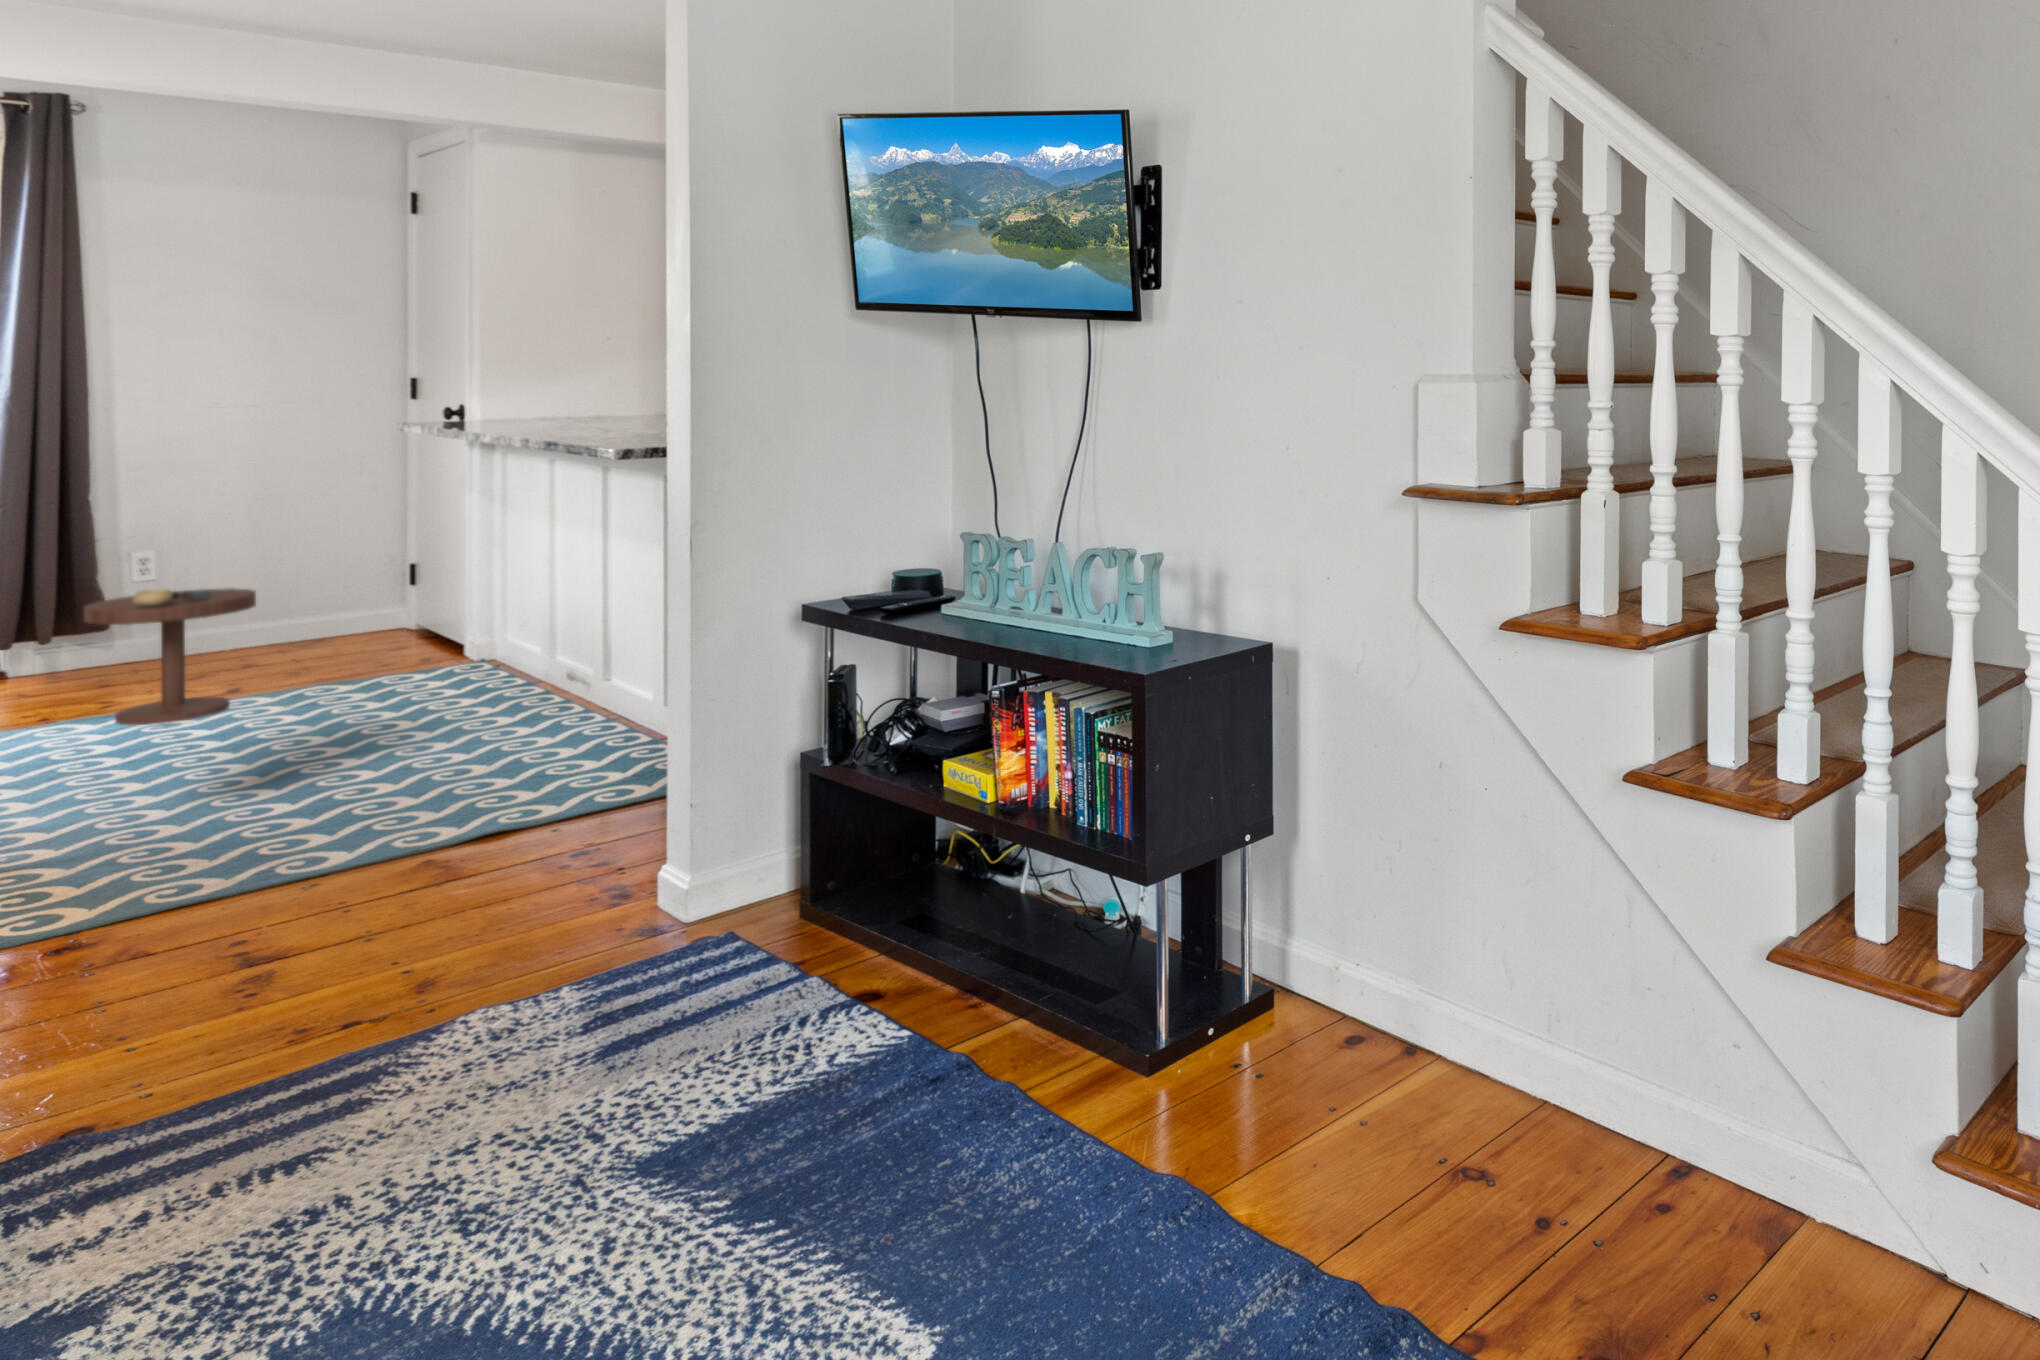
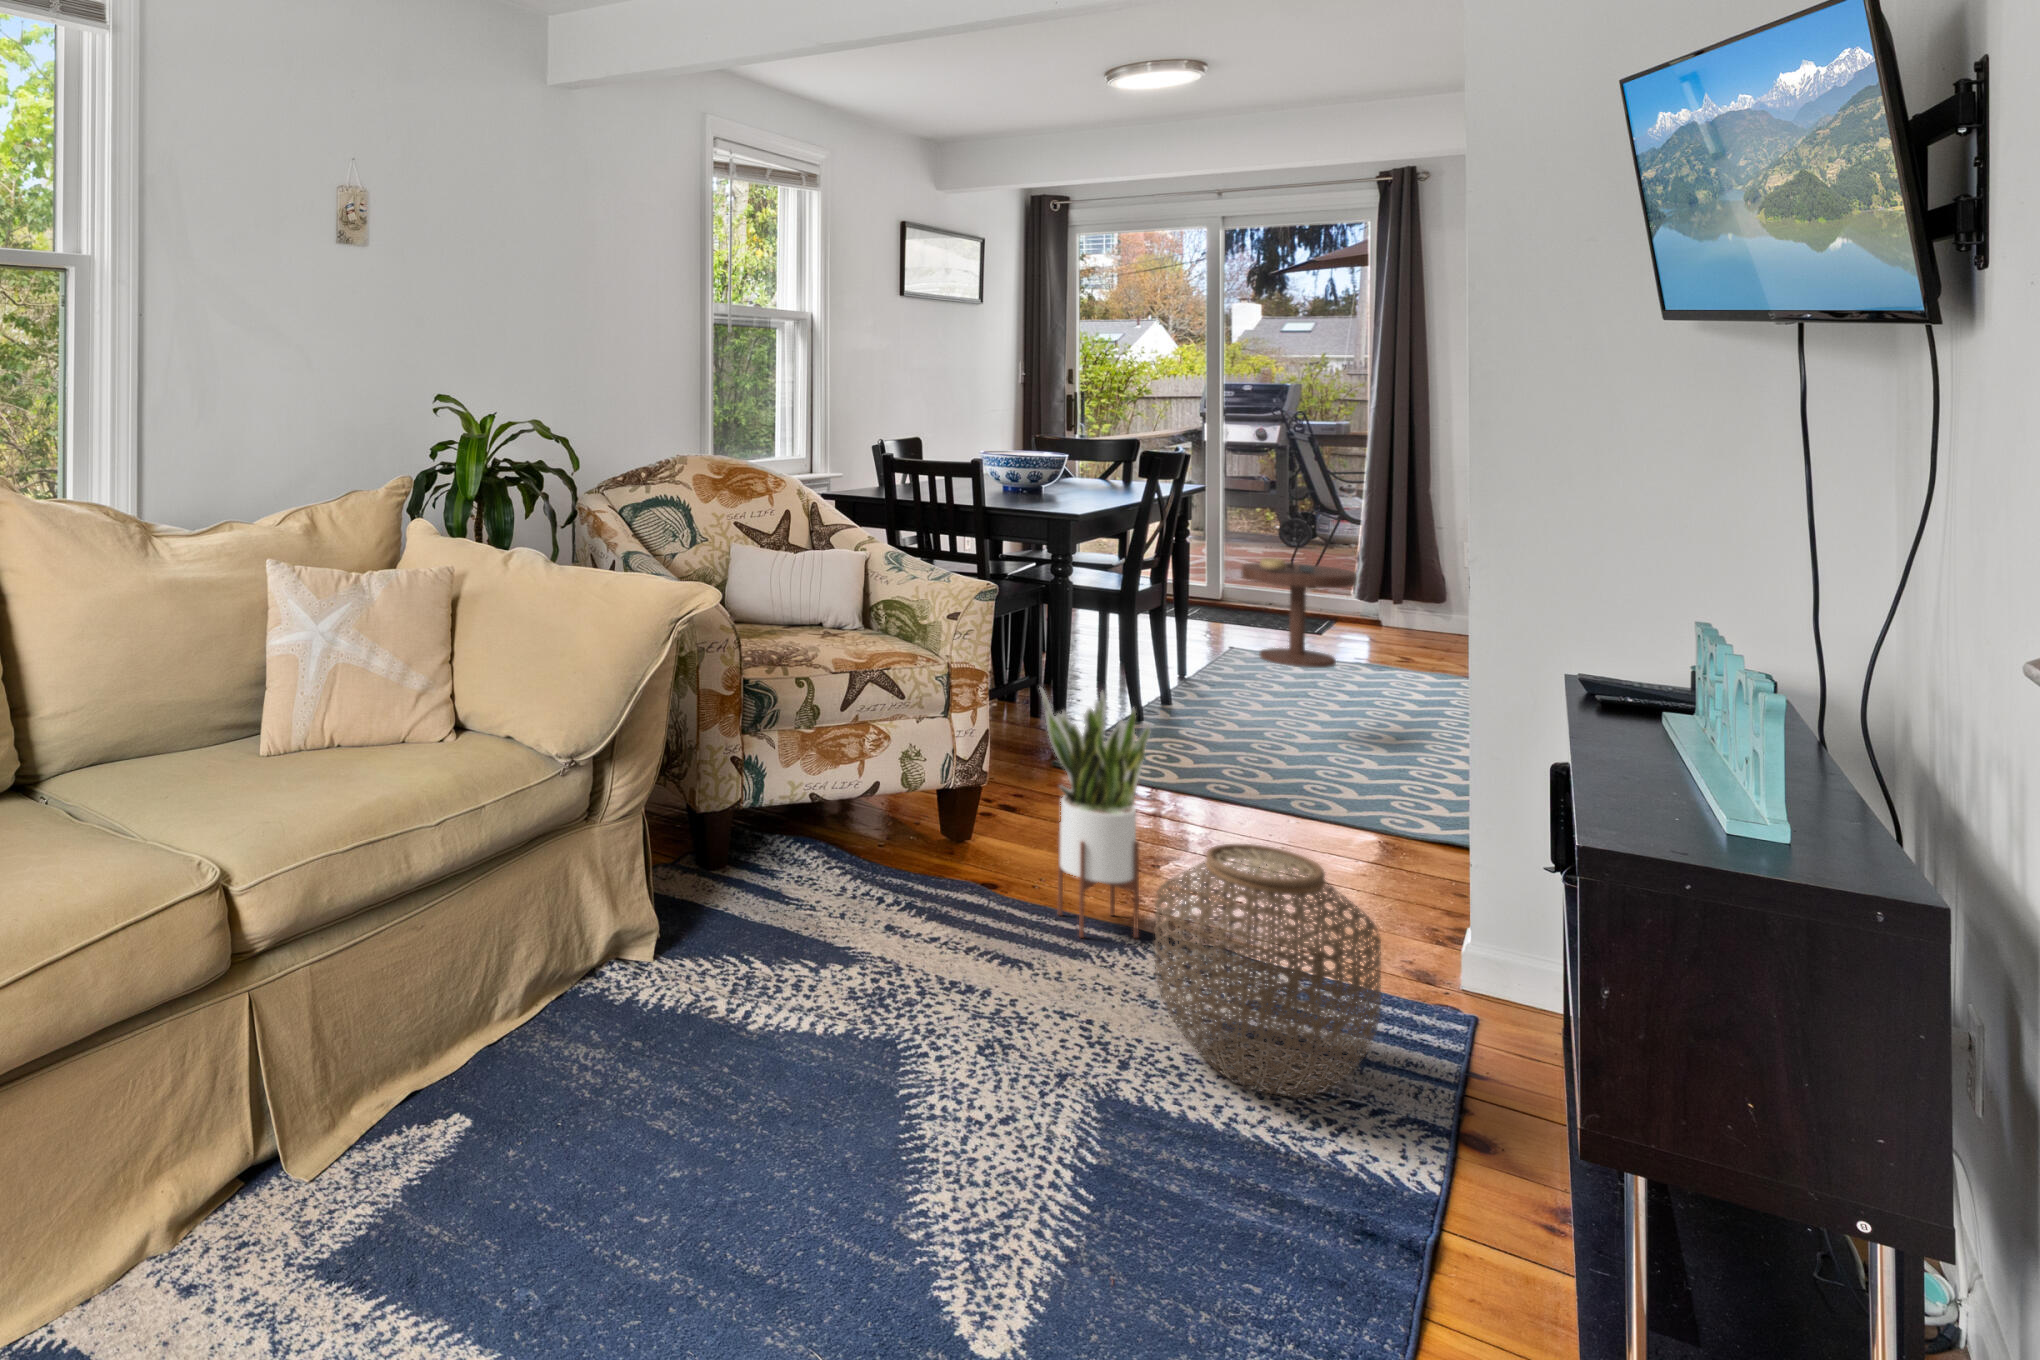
potted plant: none [238,768,391,1091] -> present [1040,688,1150,938]
woven basket: none [569,835,801,1087] -> present [1155,844,1381,1097]

